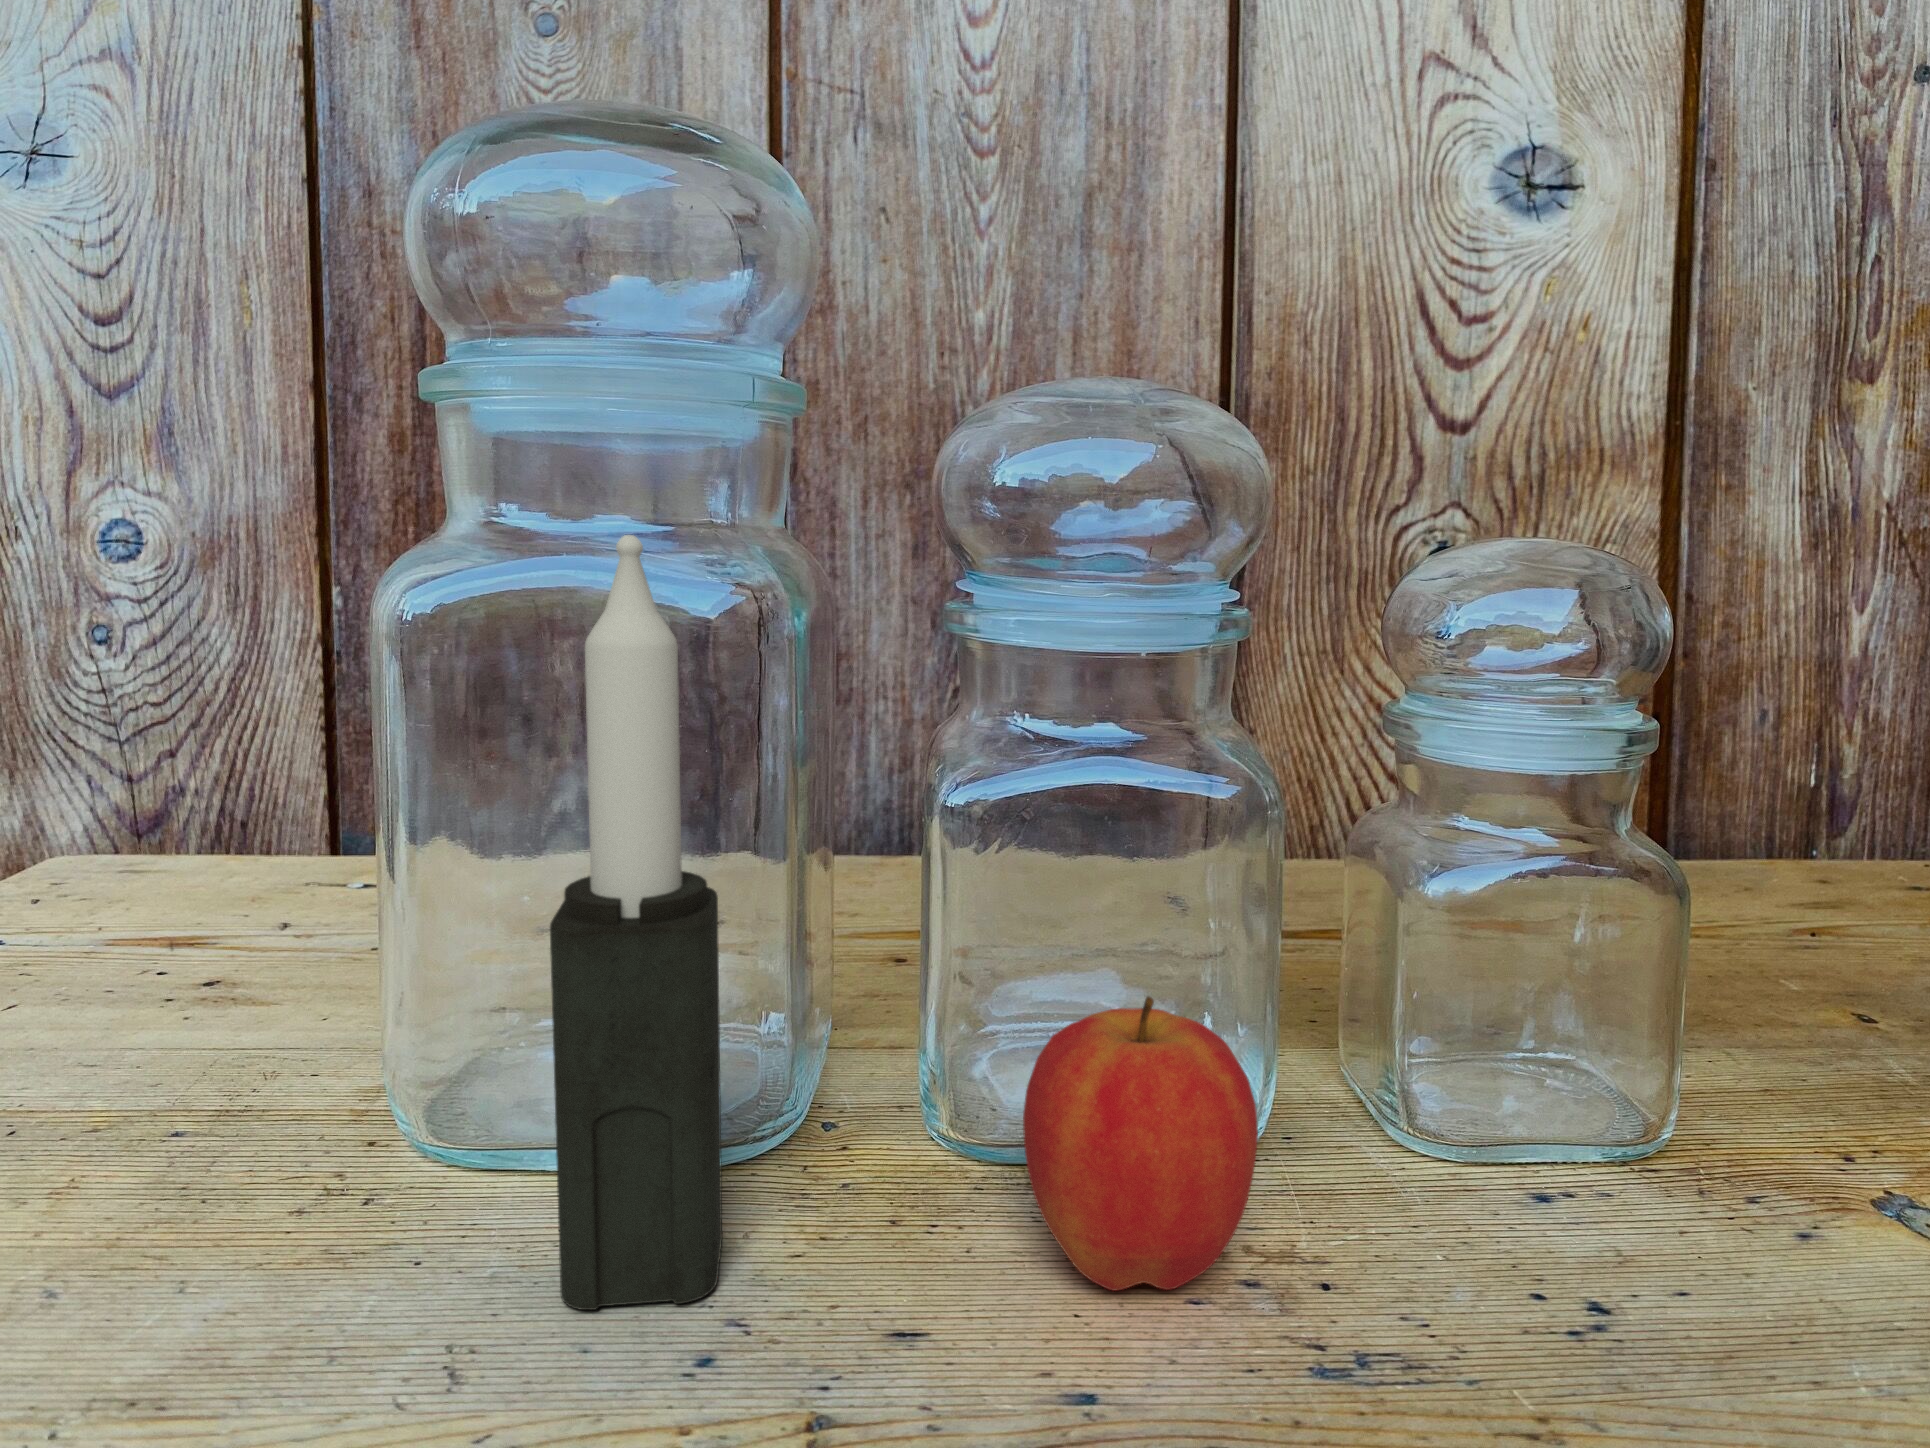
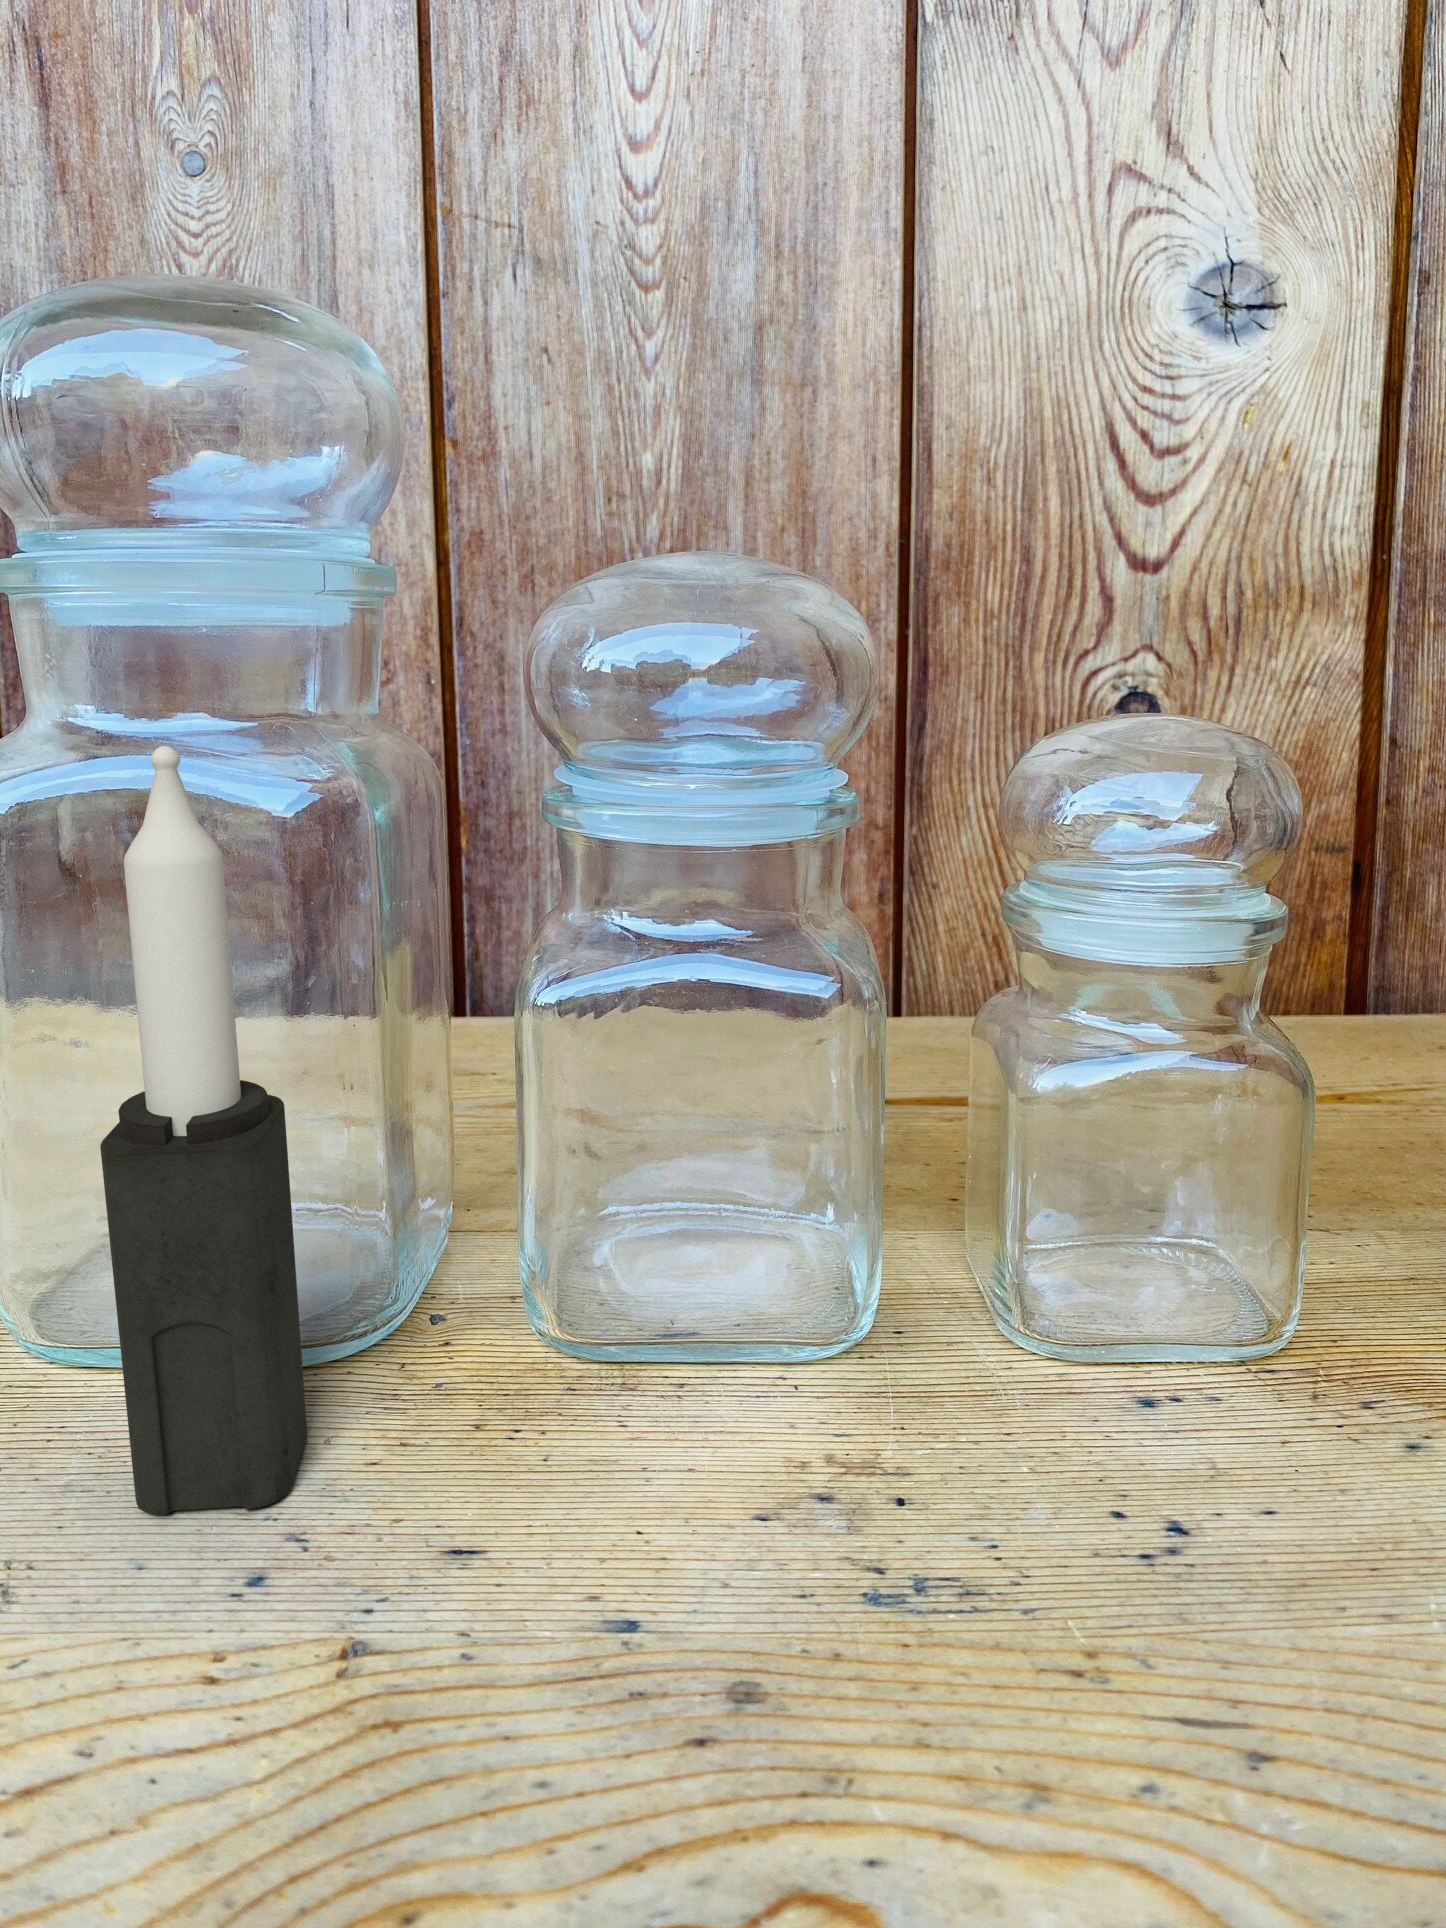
apple: present [1023,997,1258,1290] -> none [591,1214,828,1503]

